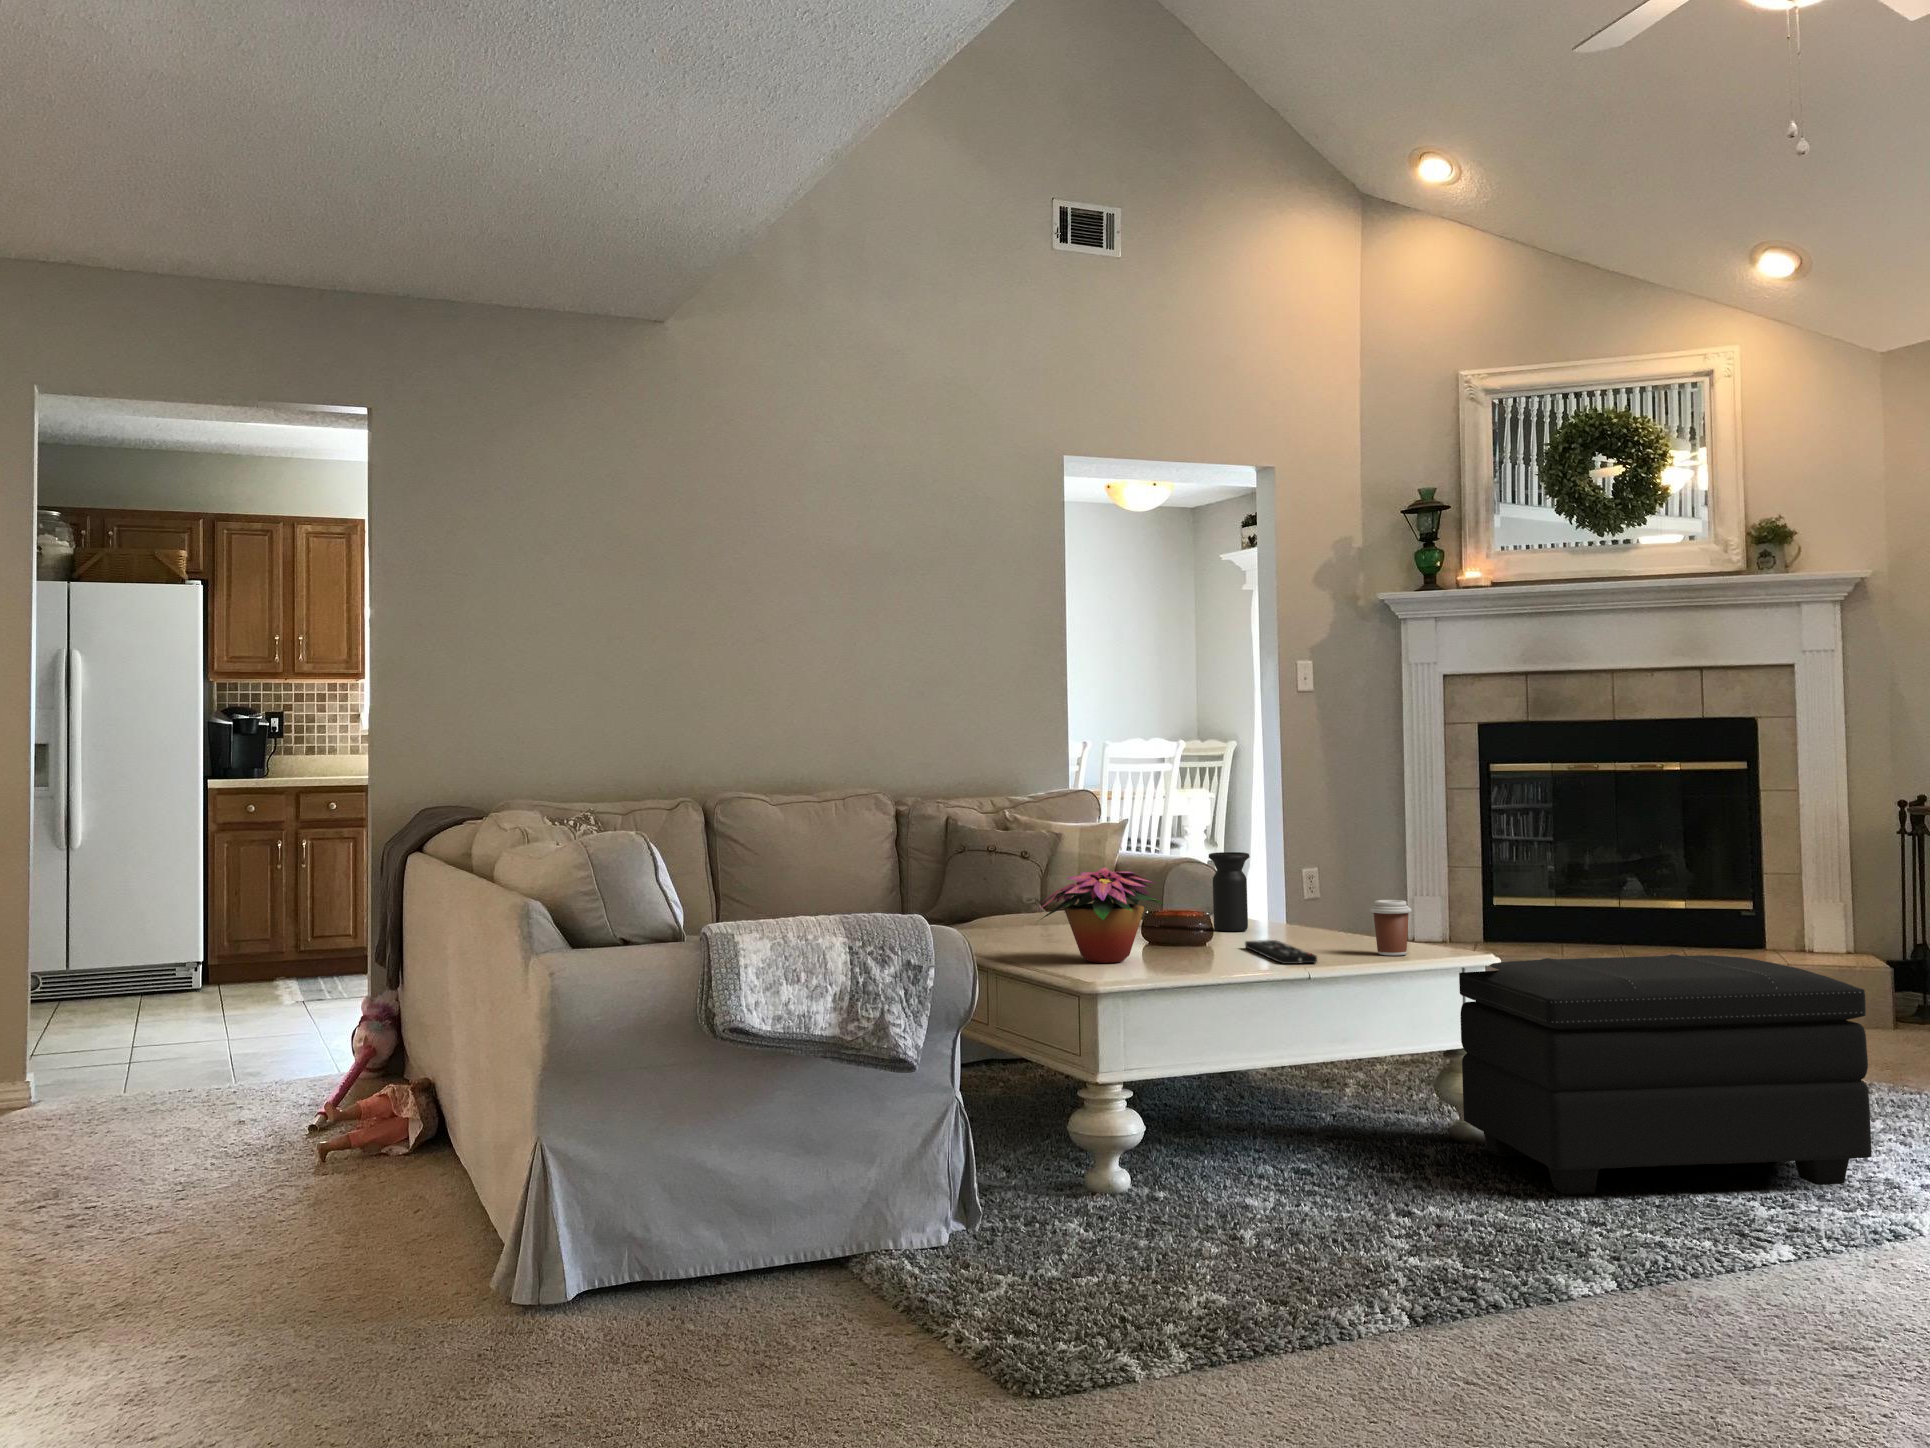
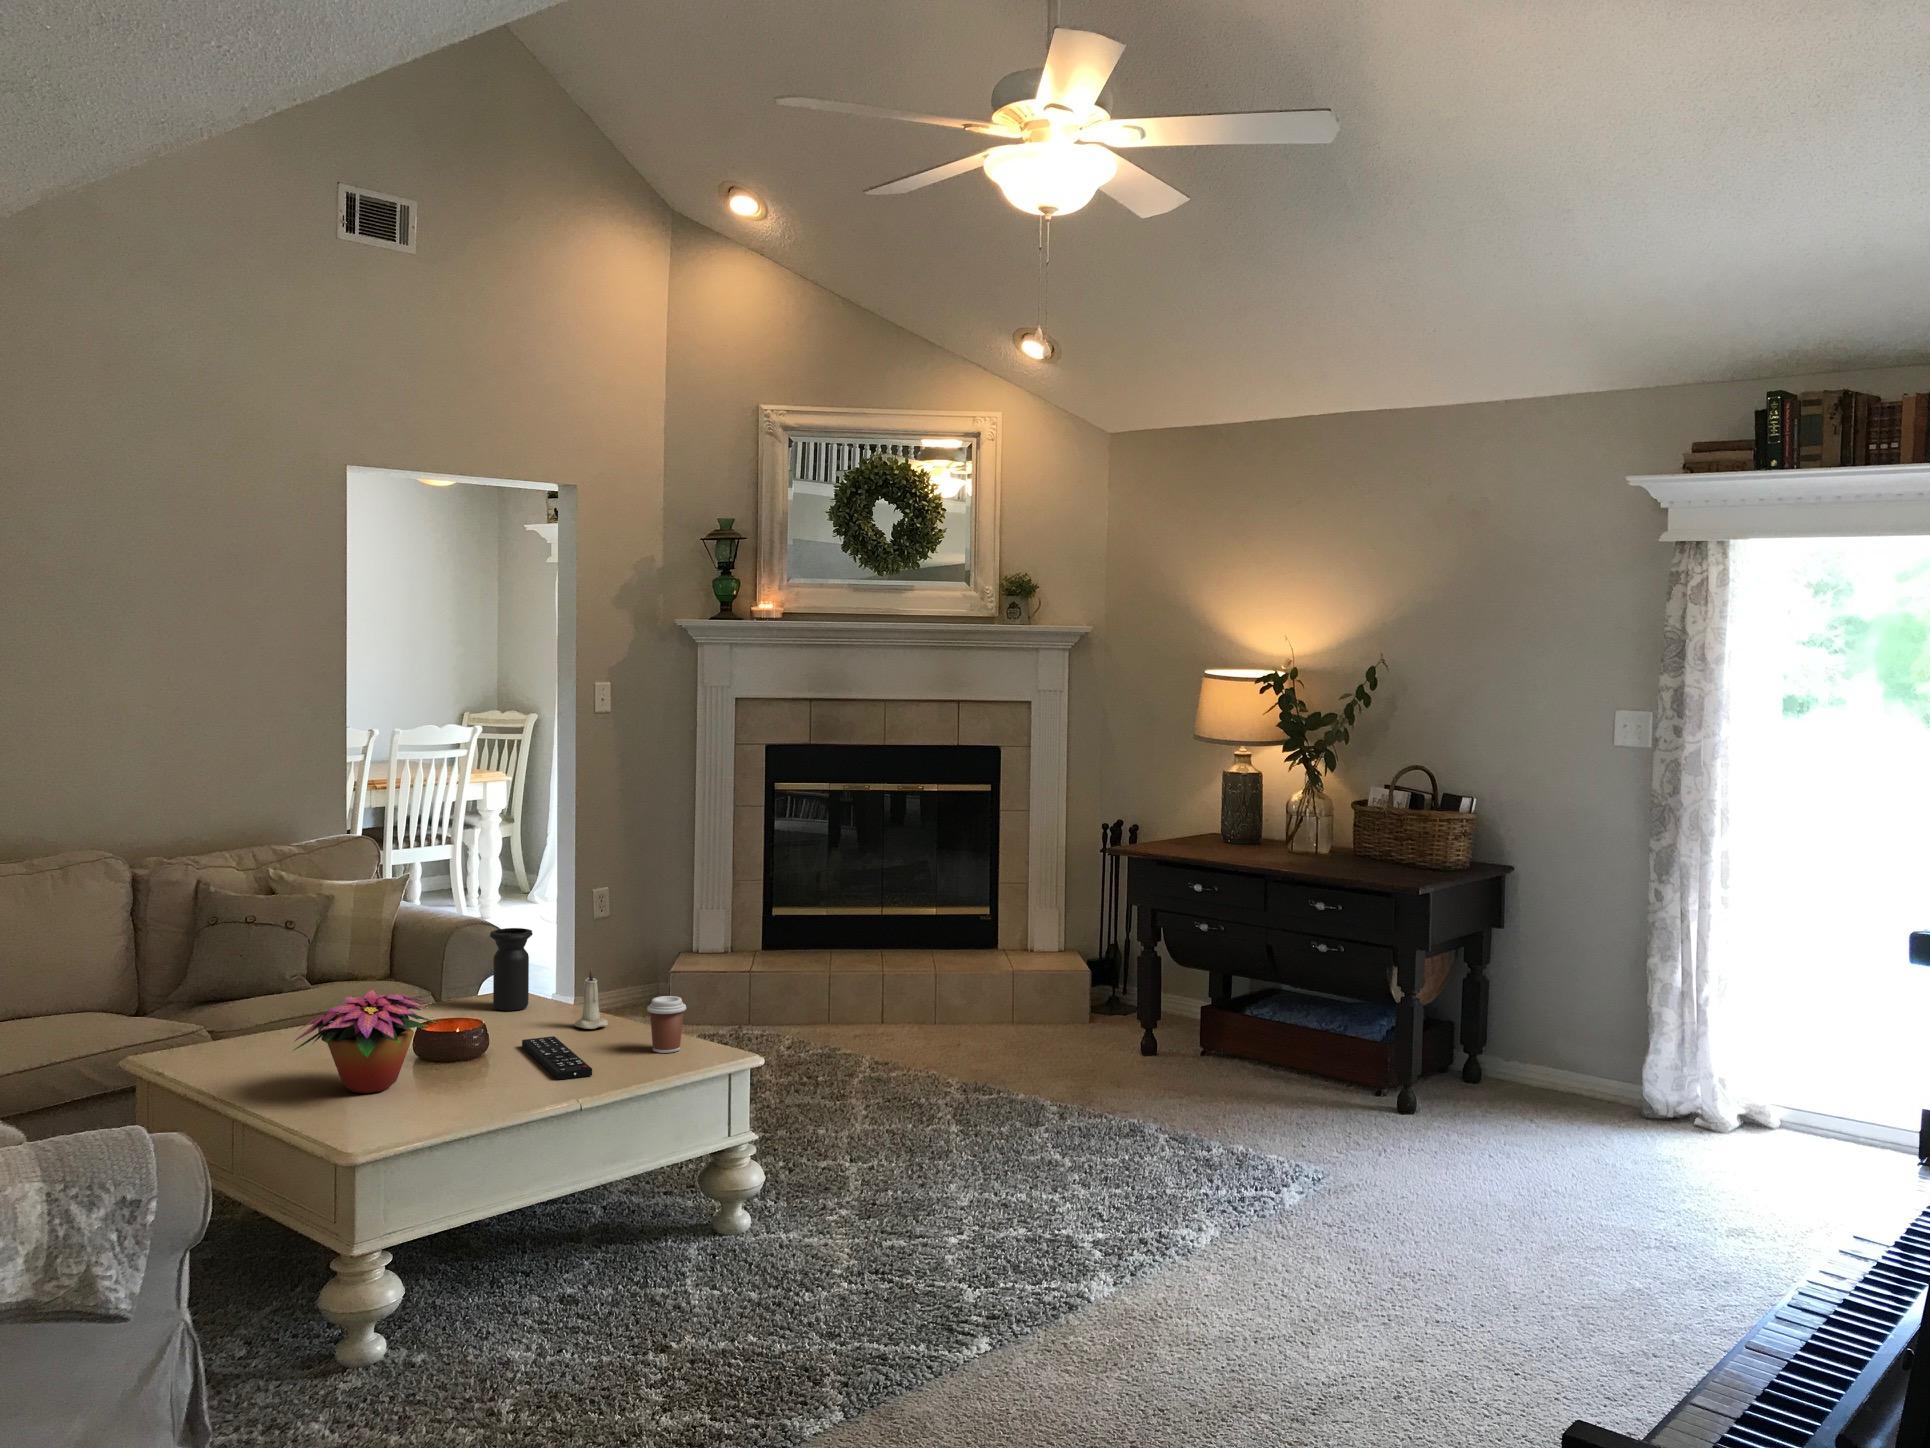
candle: none [1295,880,1329,941] -> present [574,968,608,1029]
footstool: present [1459,954,1872,1195] -> none [726,1037,1062,1291]

